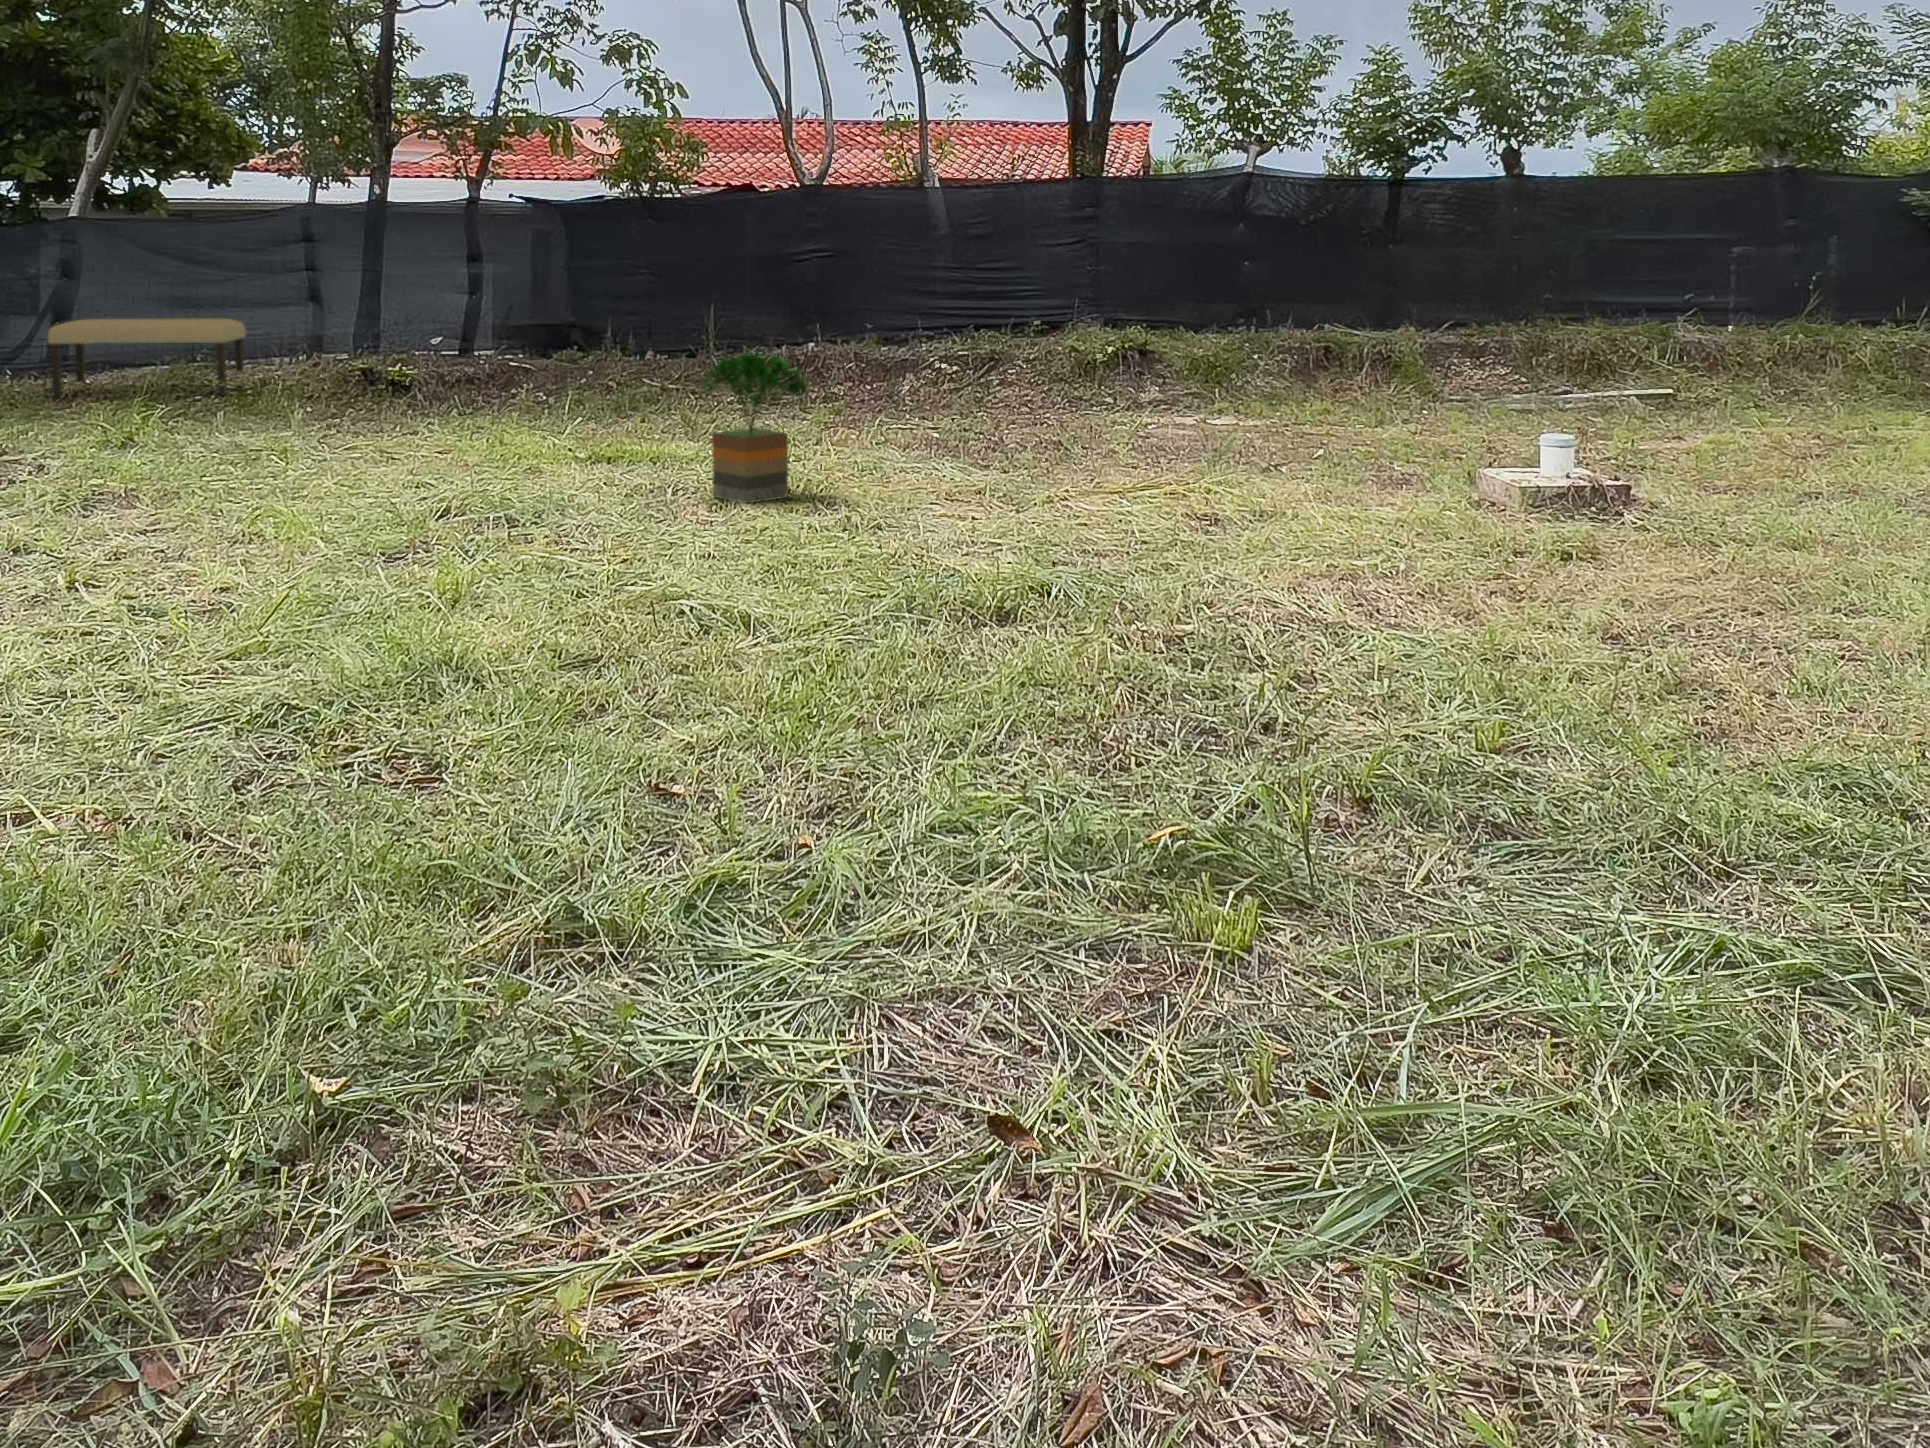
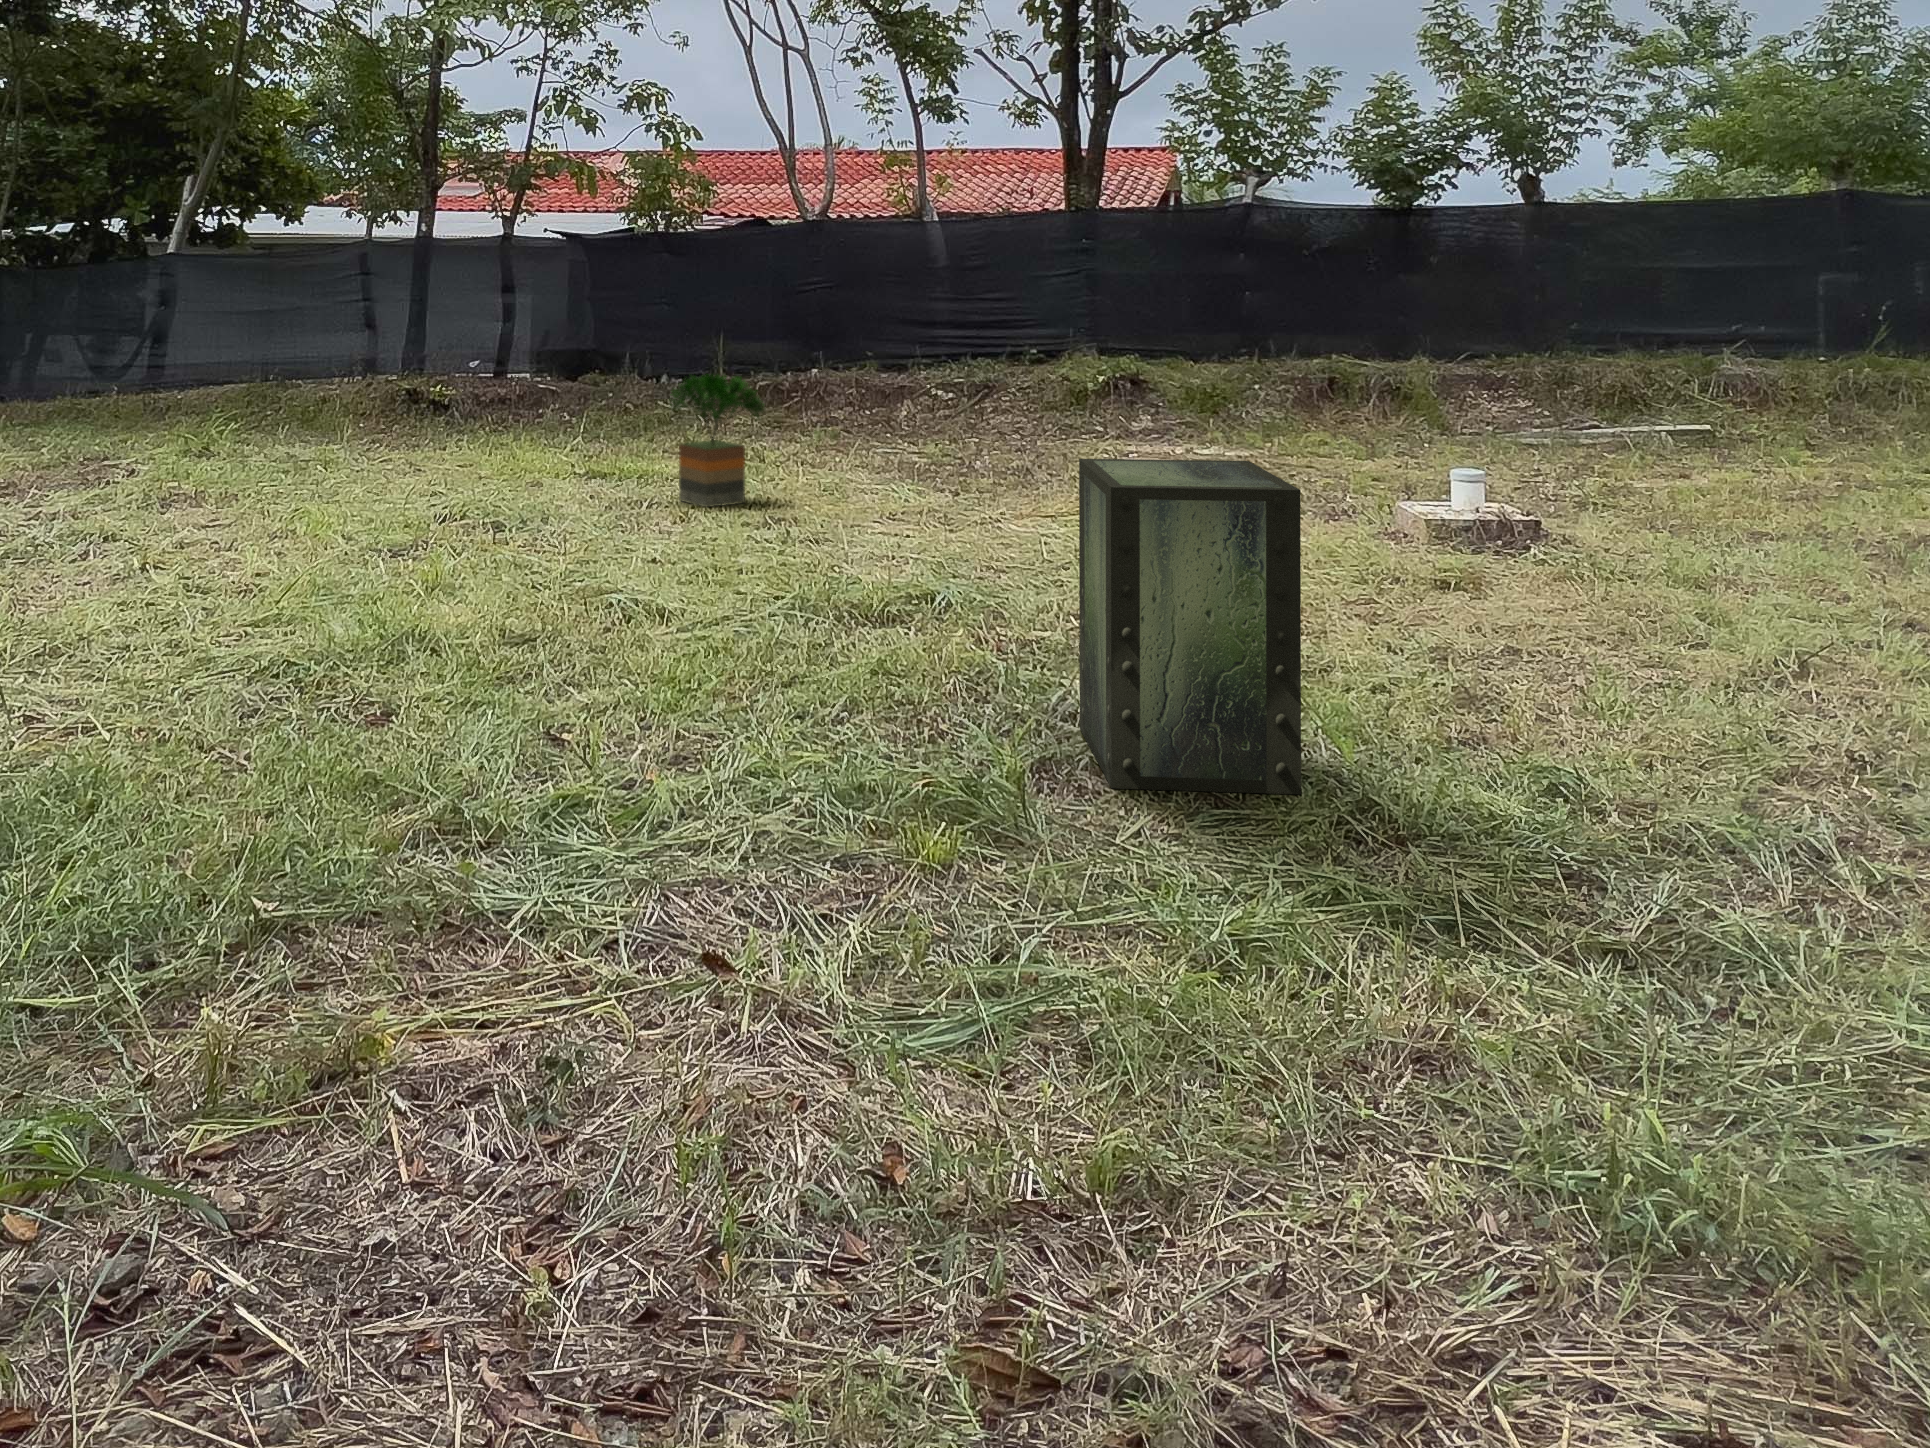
bench: present [48,319,246,398] -> none [158,331,316,399]
storage box: none [1297,427,1591,820] -> present [1079,459,1301,794]

